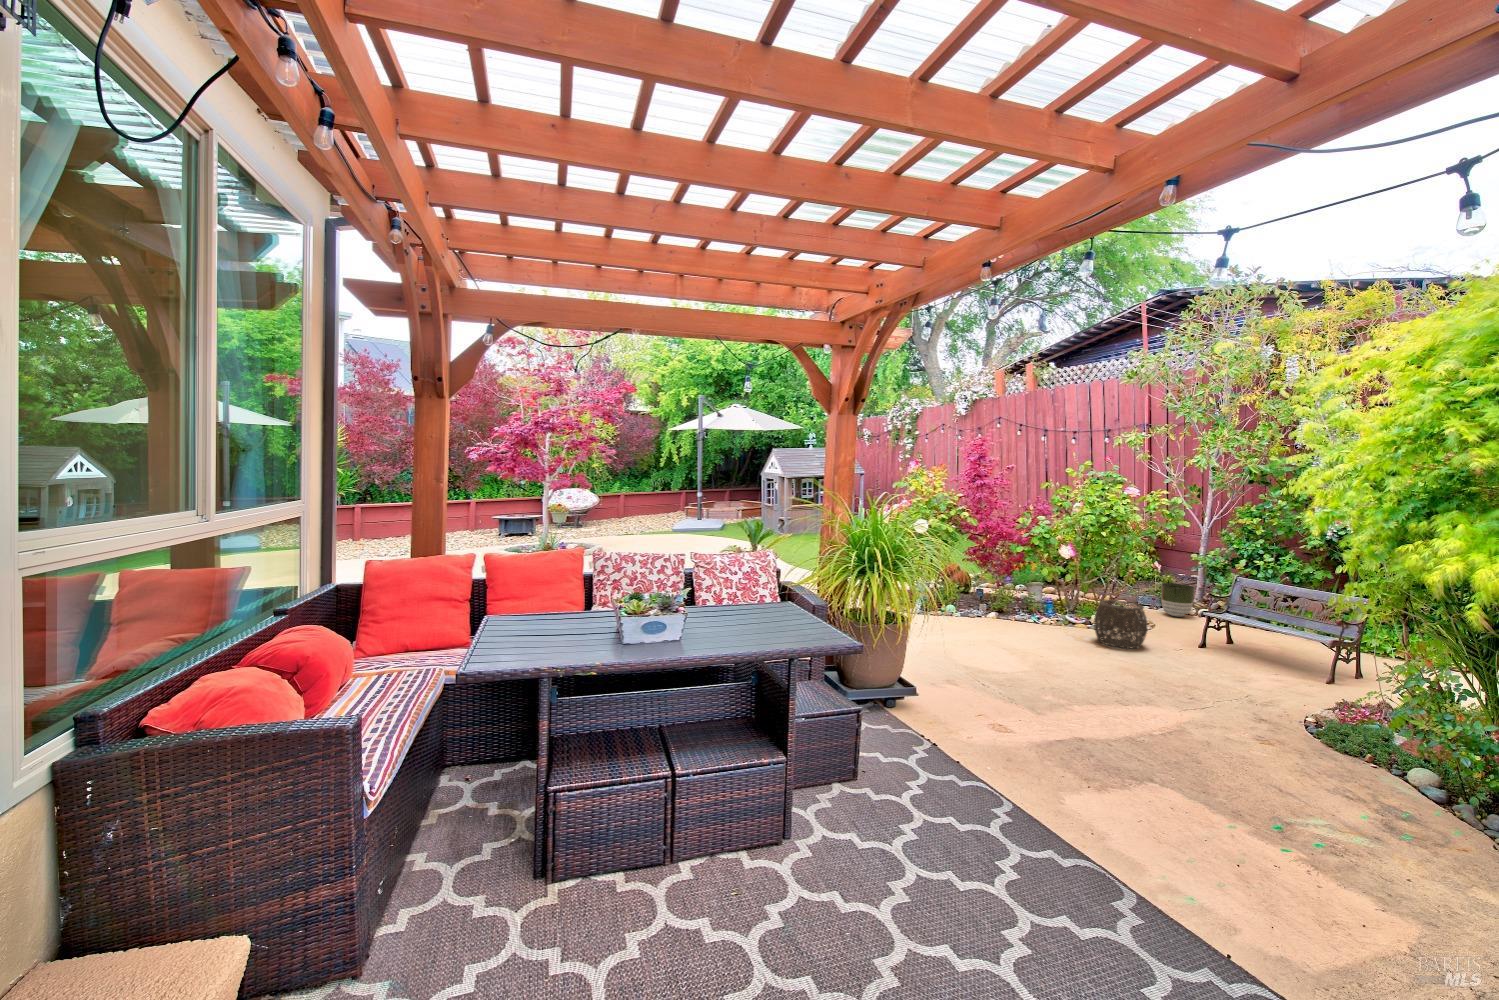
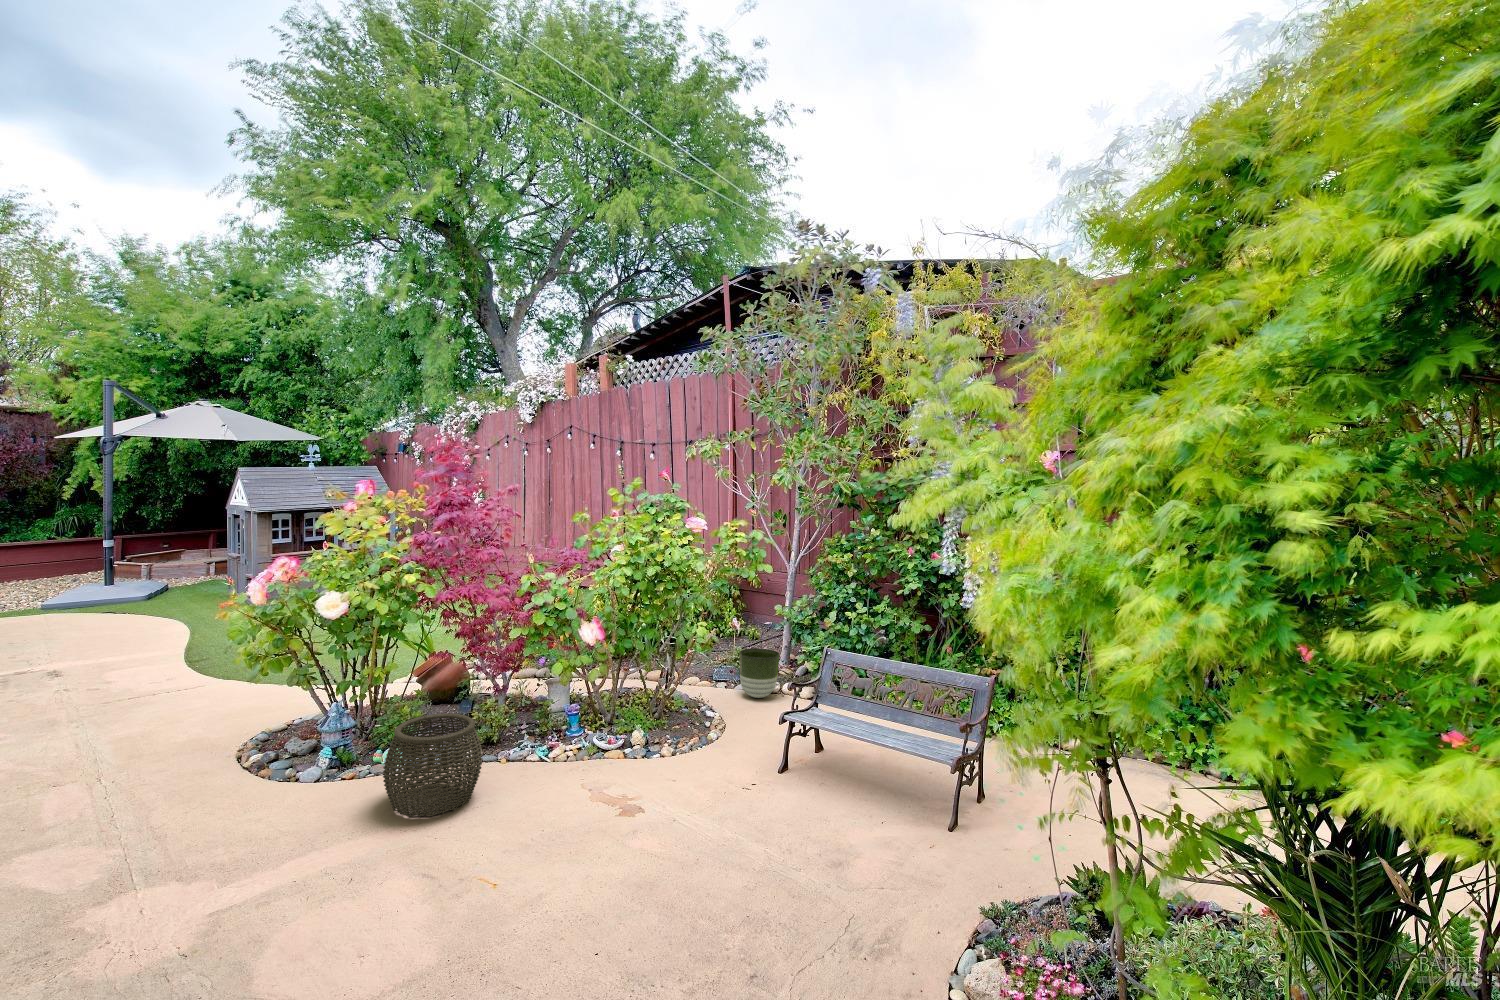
woven basket: present [1094,600,1148,648] -> present [383,714,483,817]

